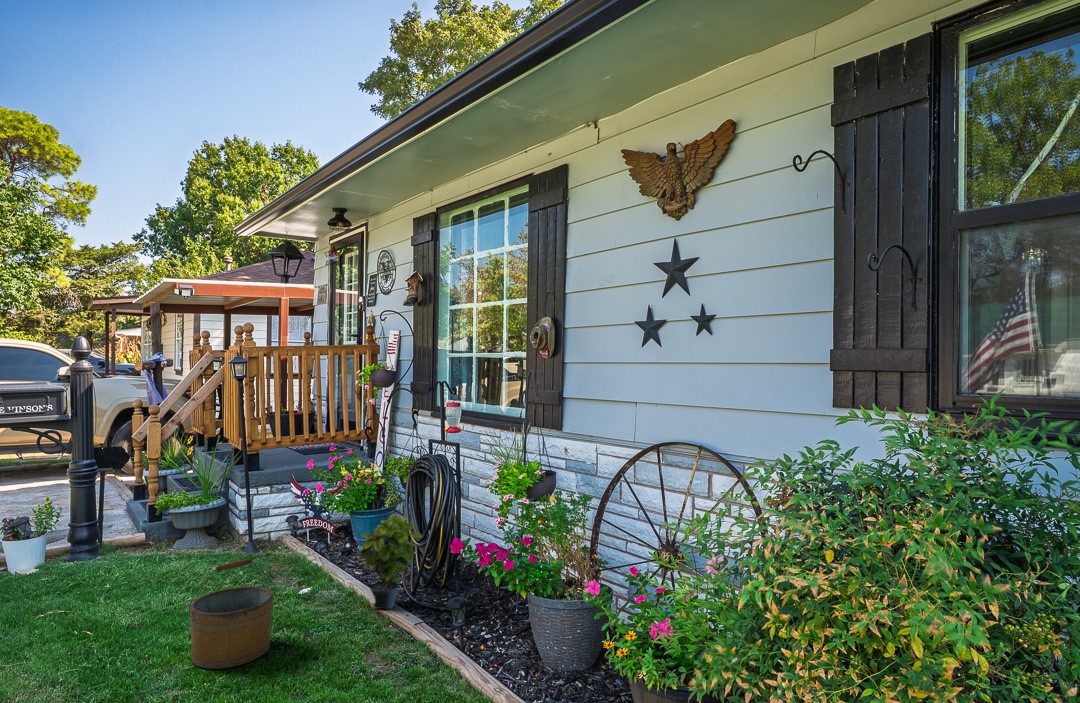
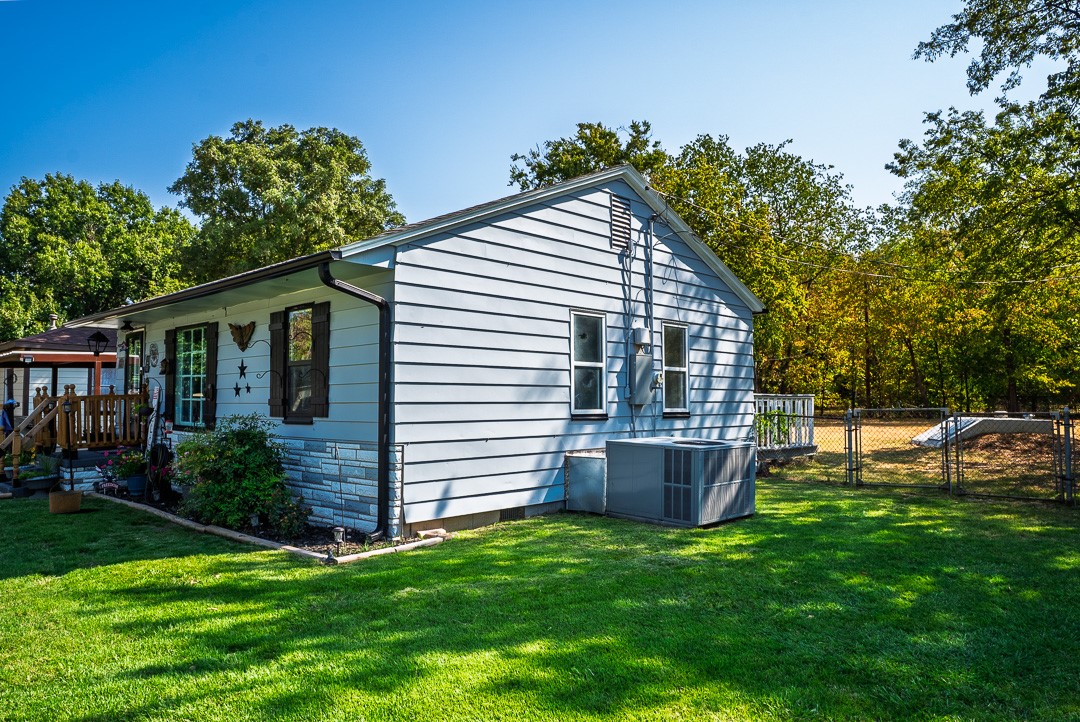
potted plant: present [358,514,423,609] -> none [118,466,147,503]

